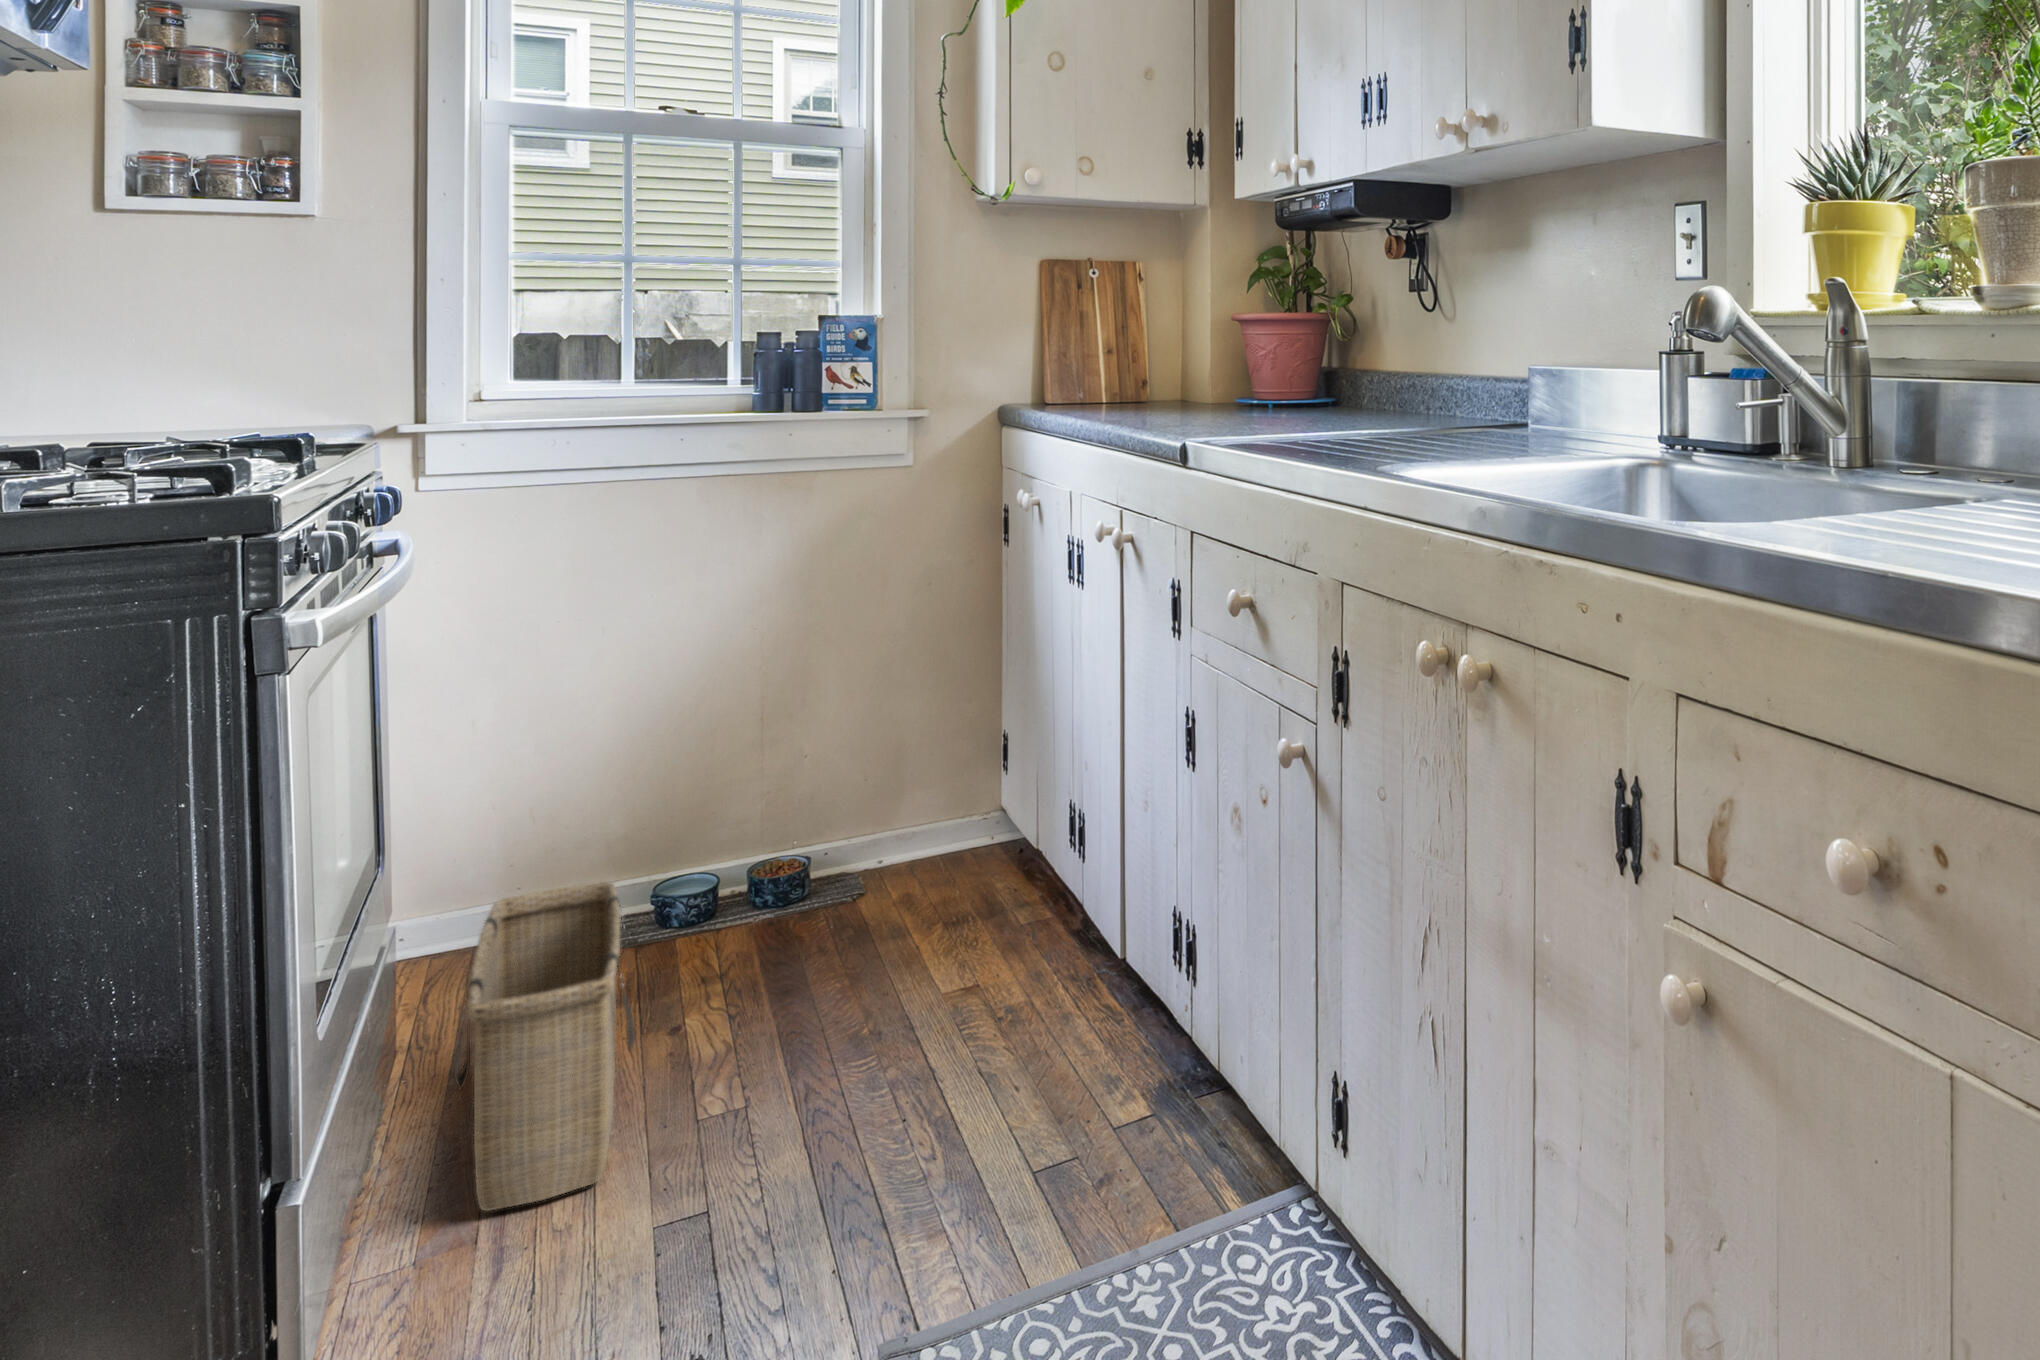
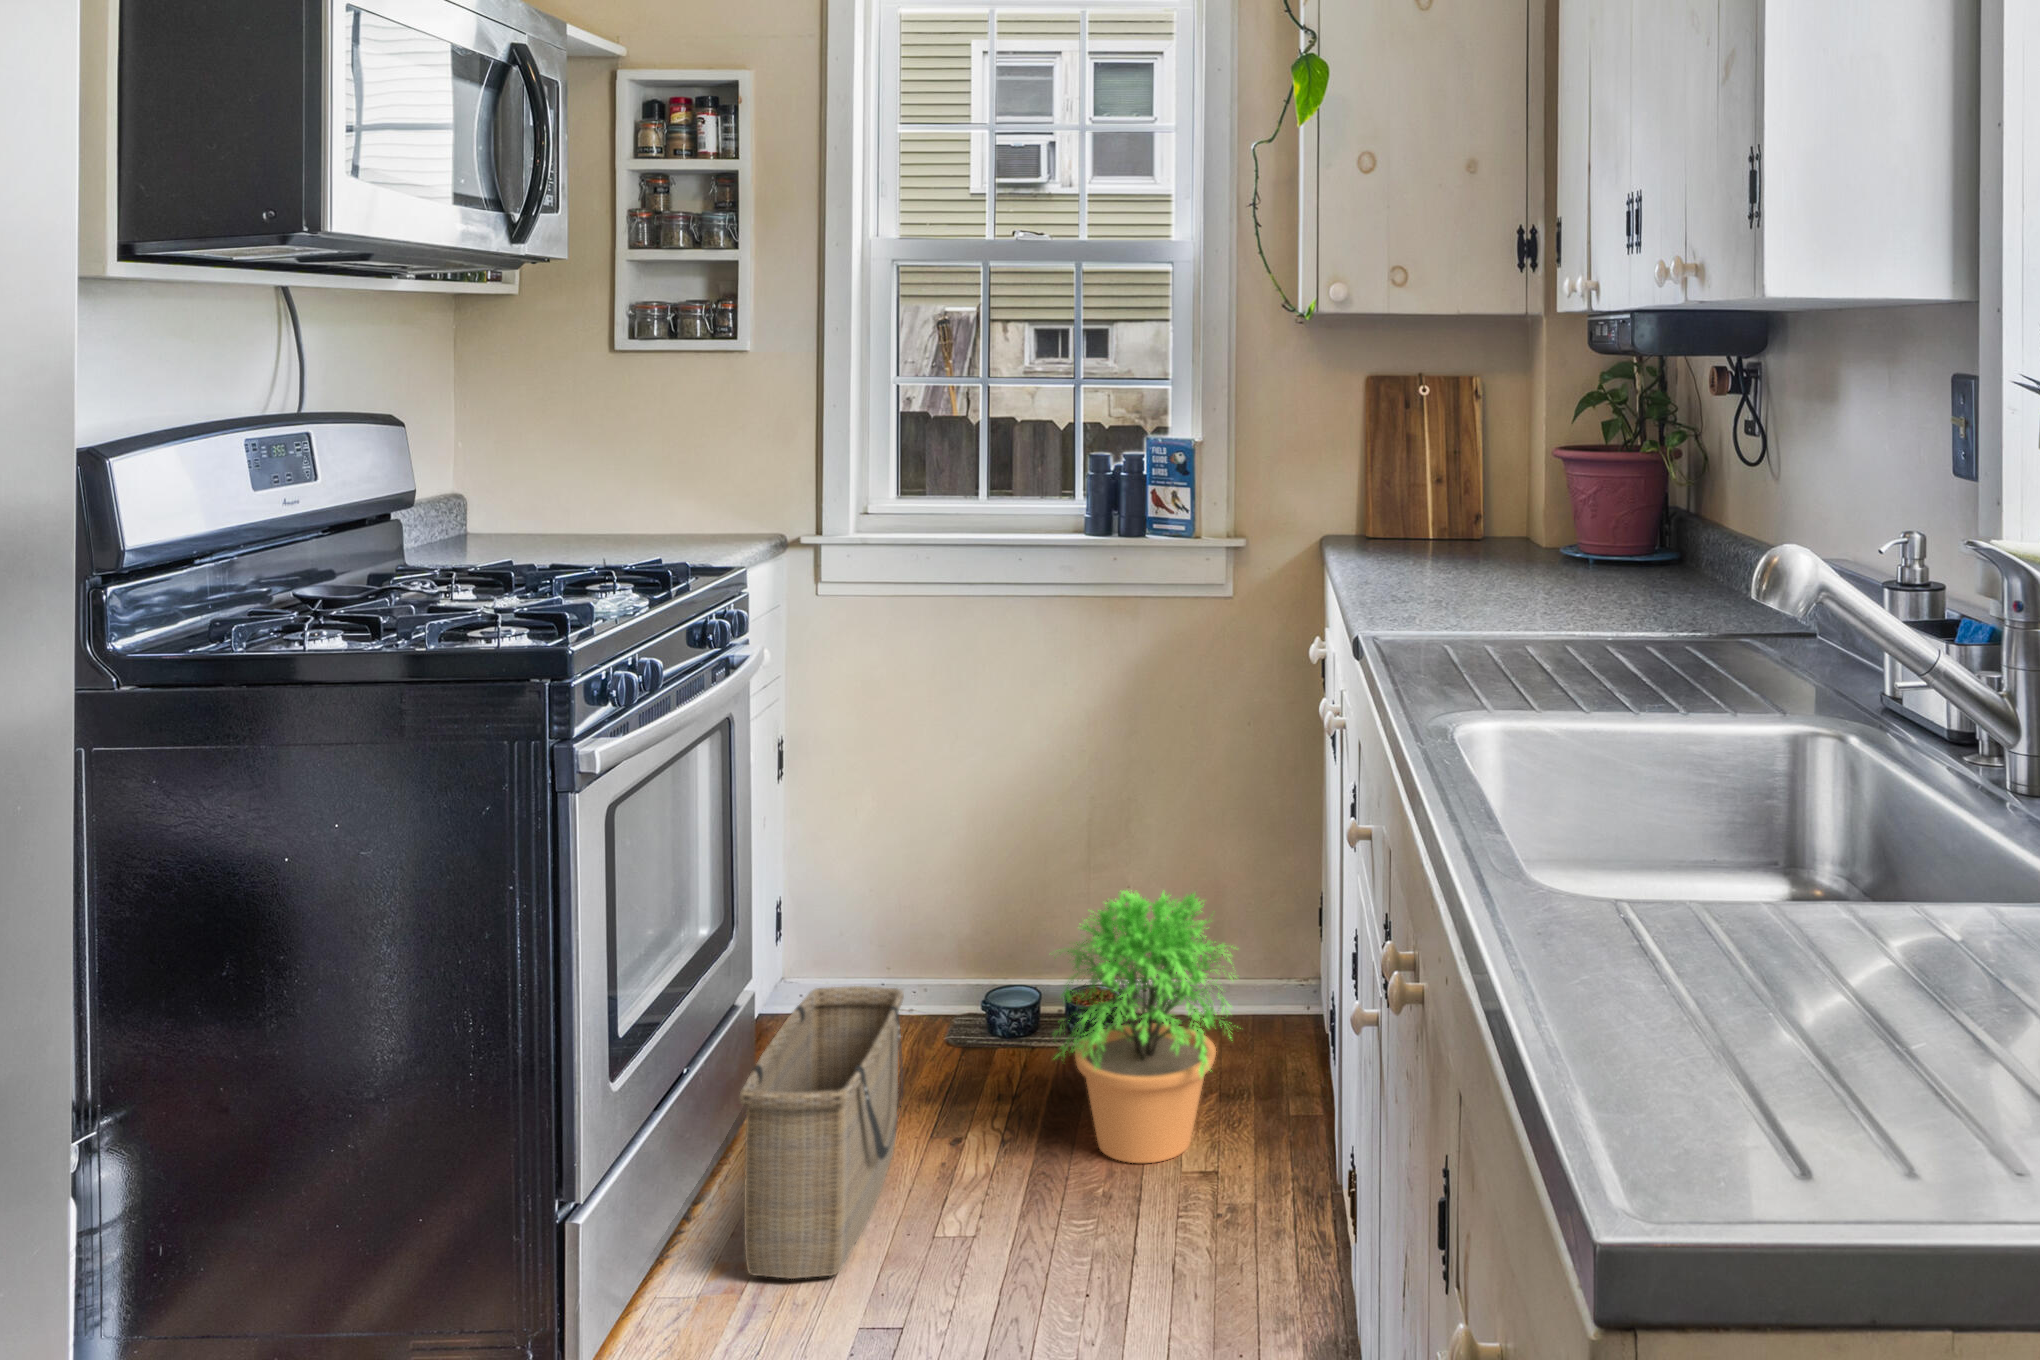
potted plant: none [777,731,1004,1004] -> present [1053,891,1232,1163]

